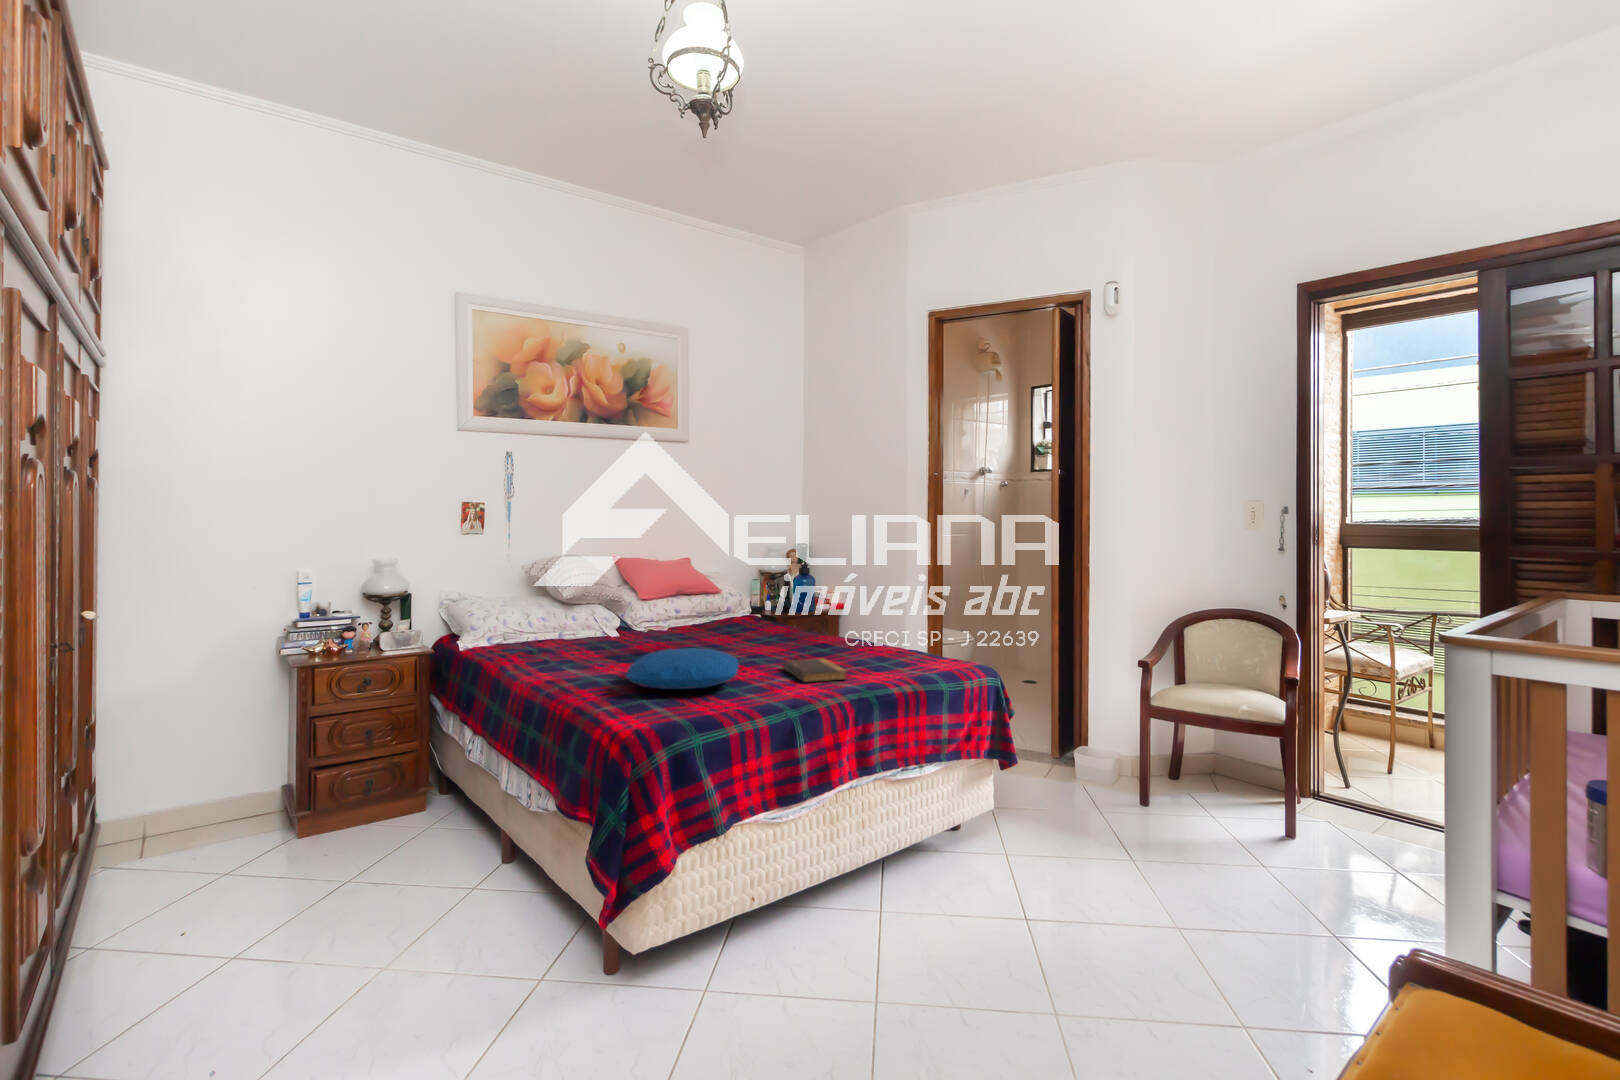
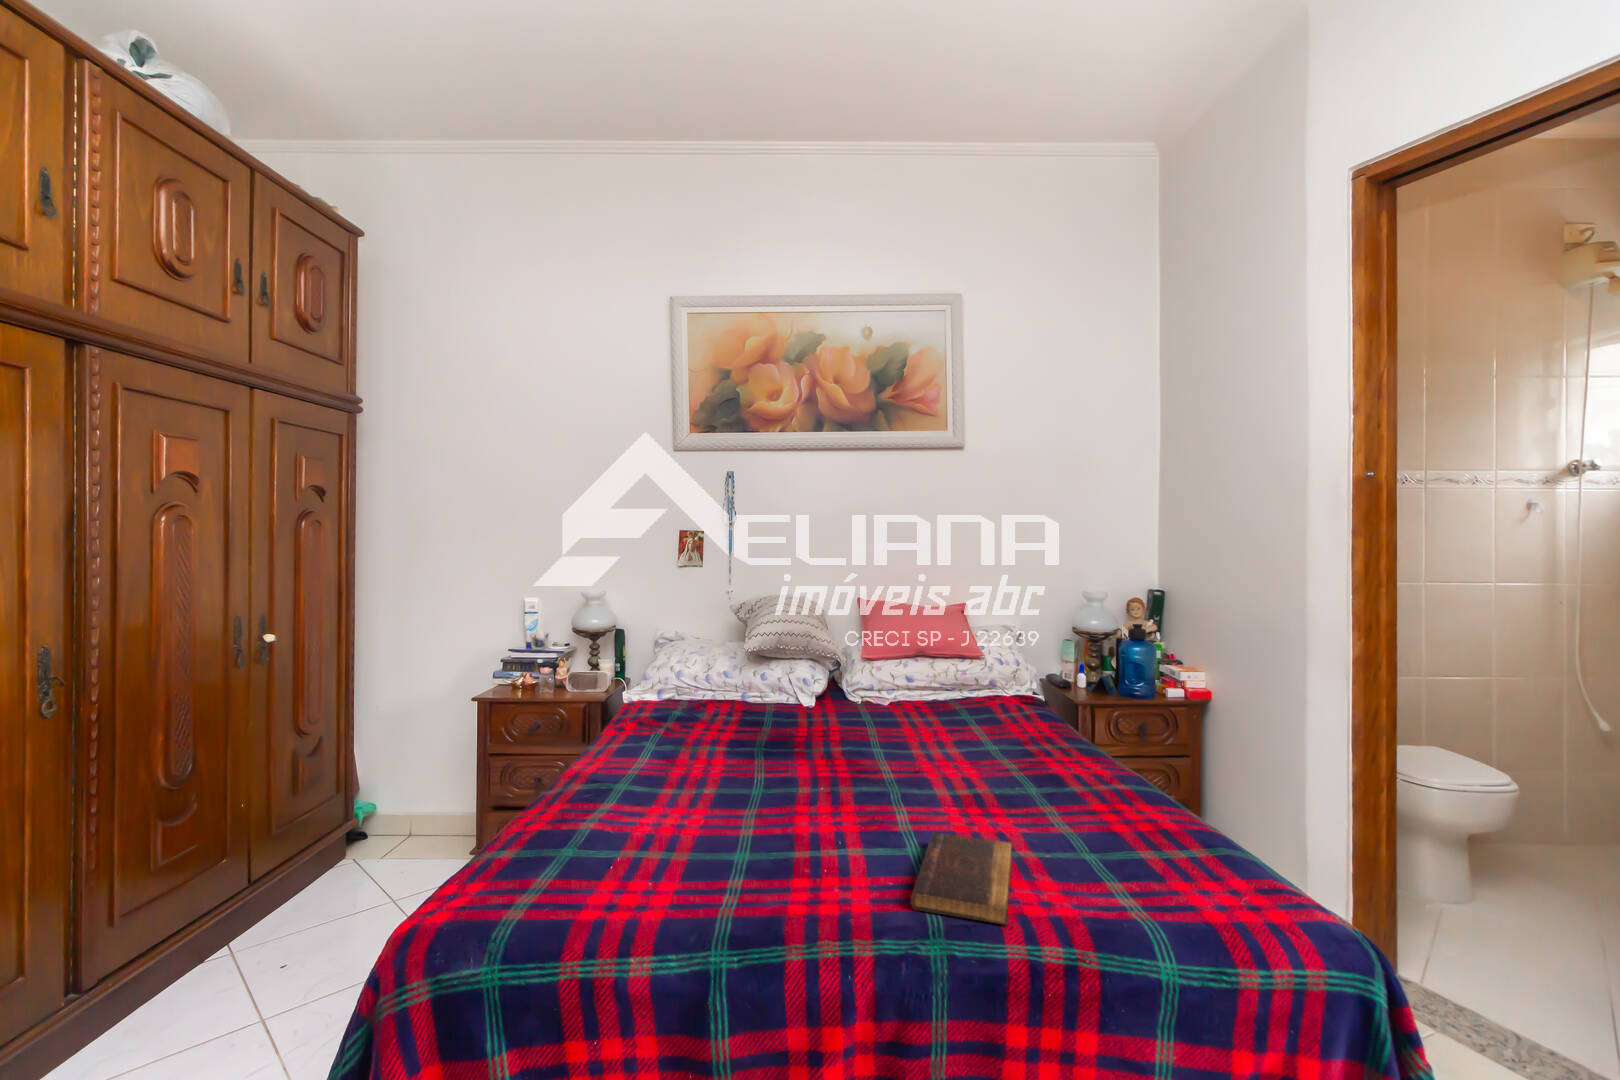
pillow: present [626,648,739,689] -> none [619,775,837,882]

